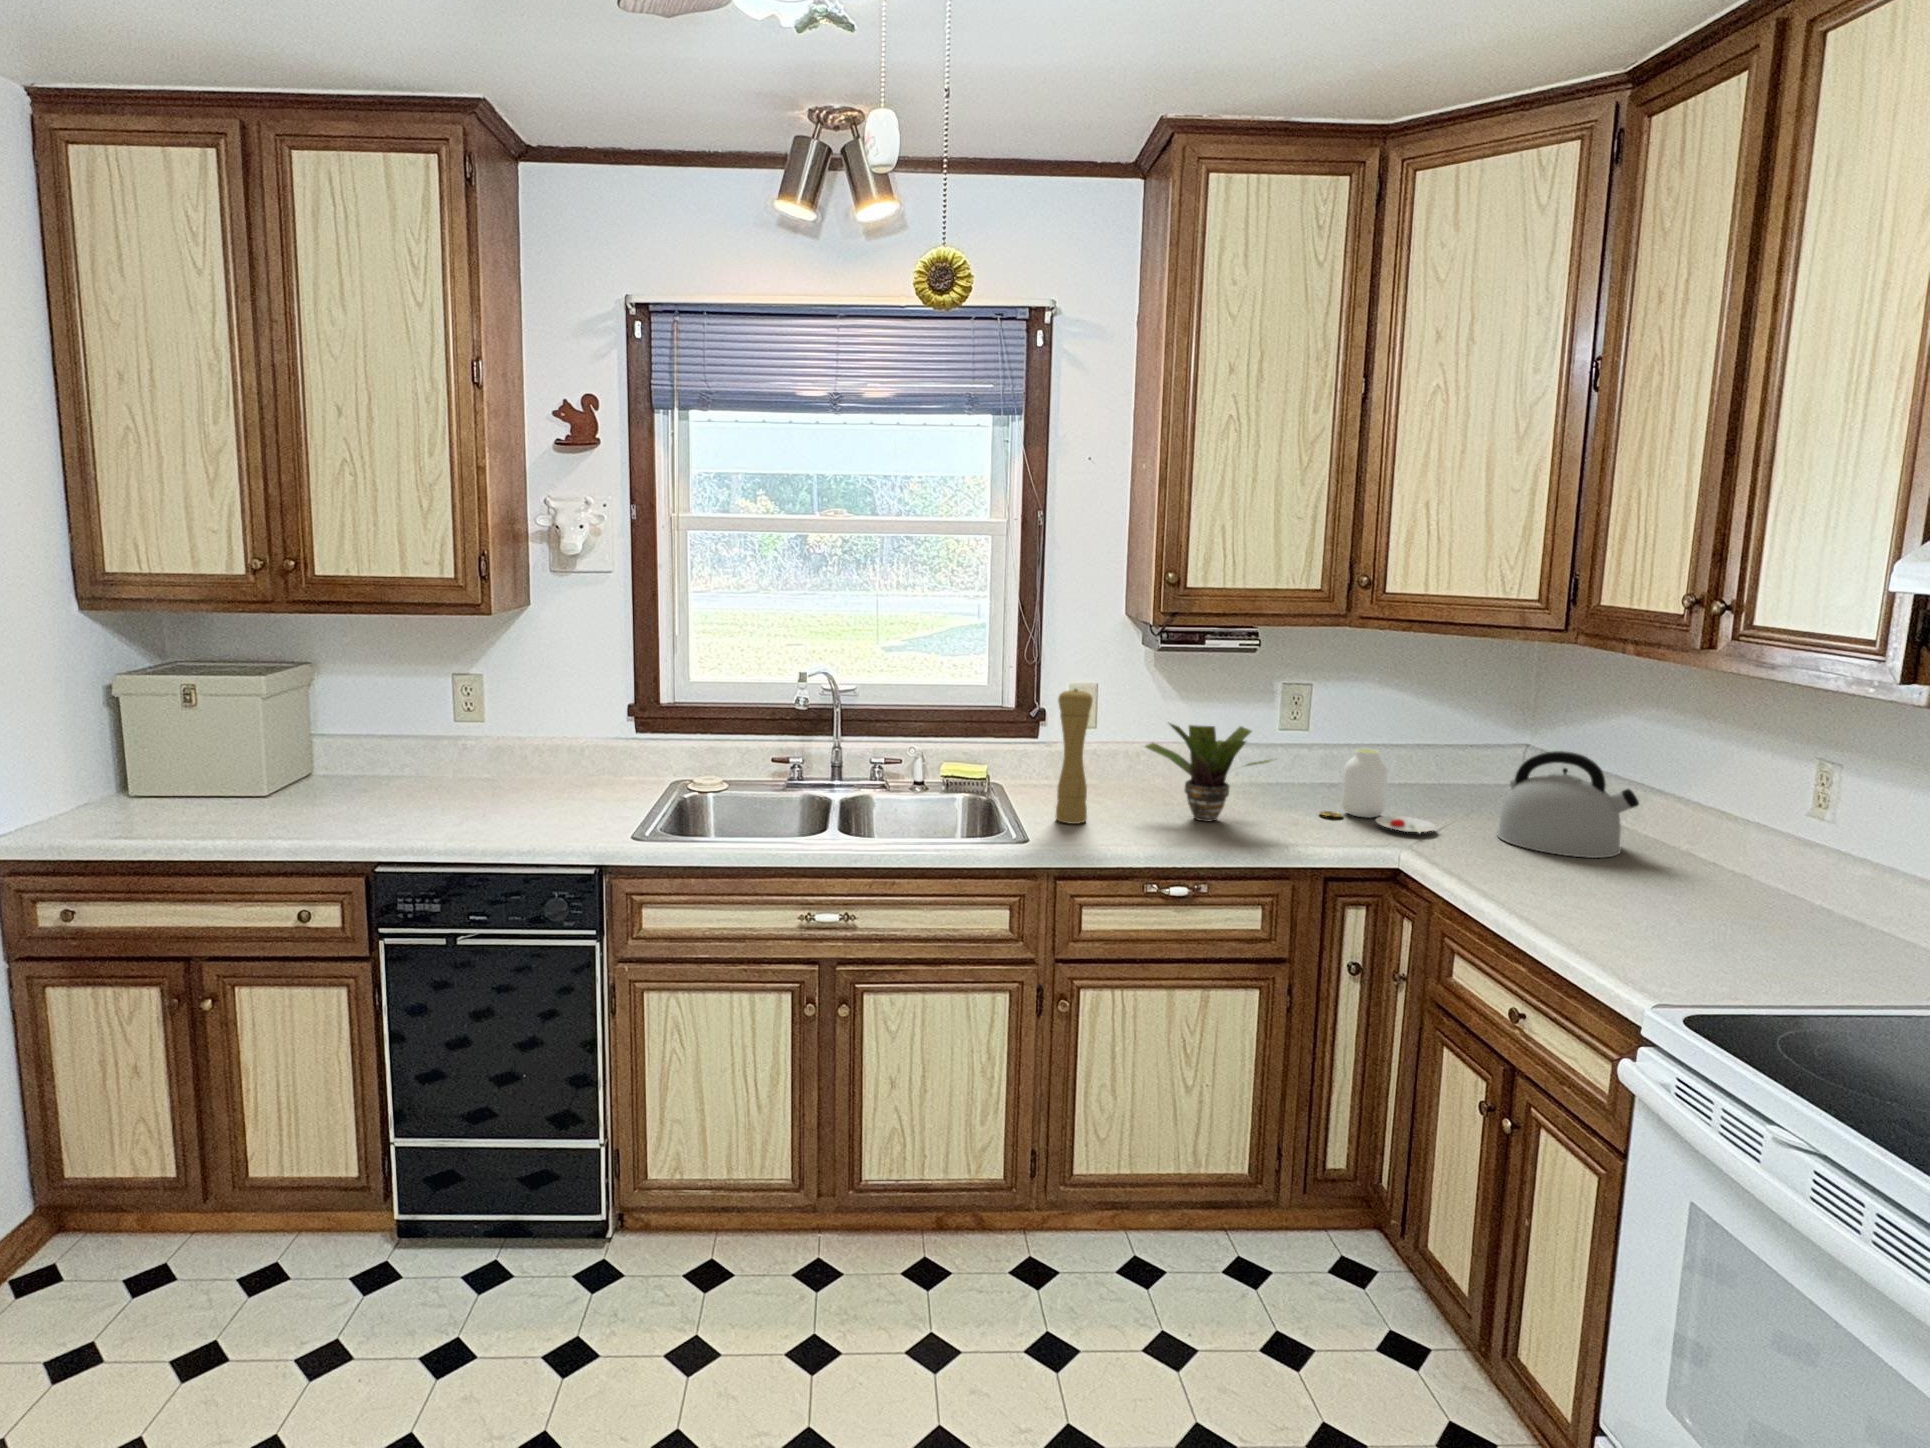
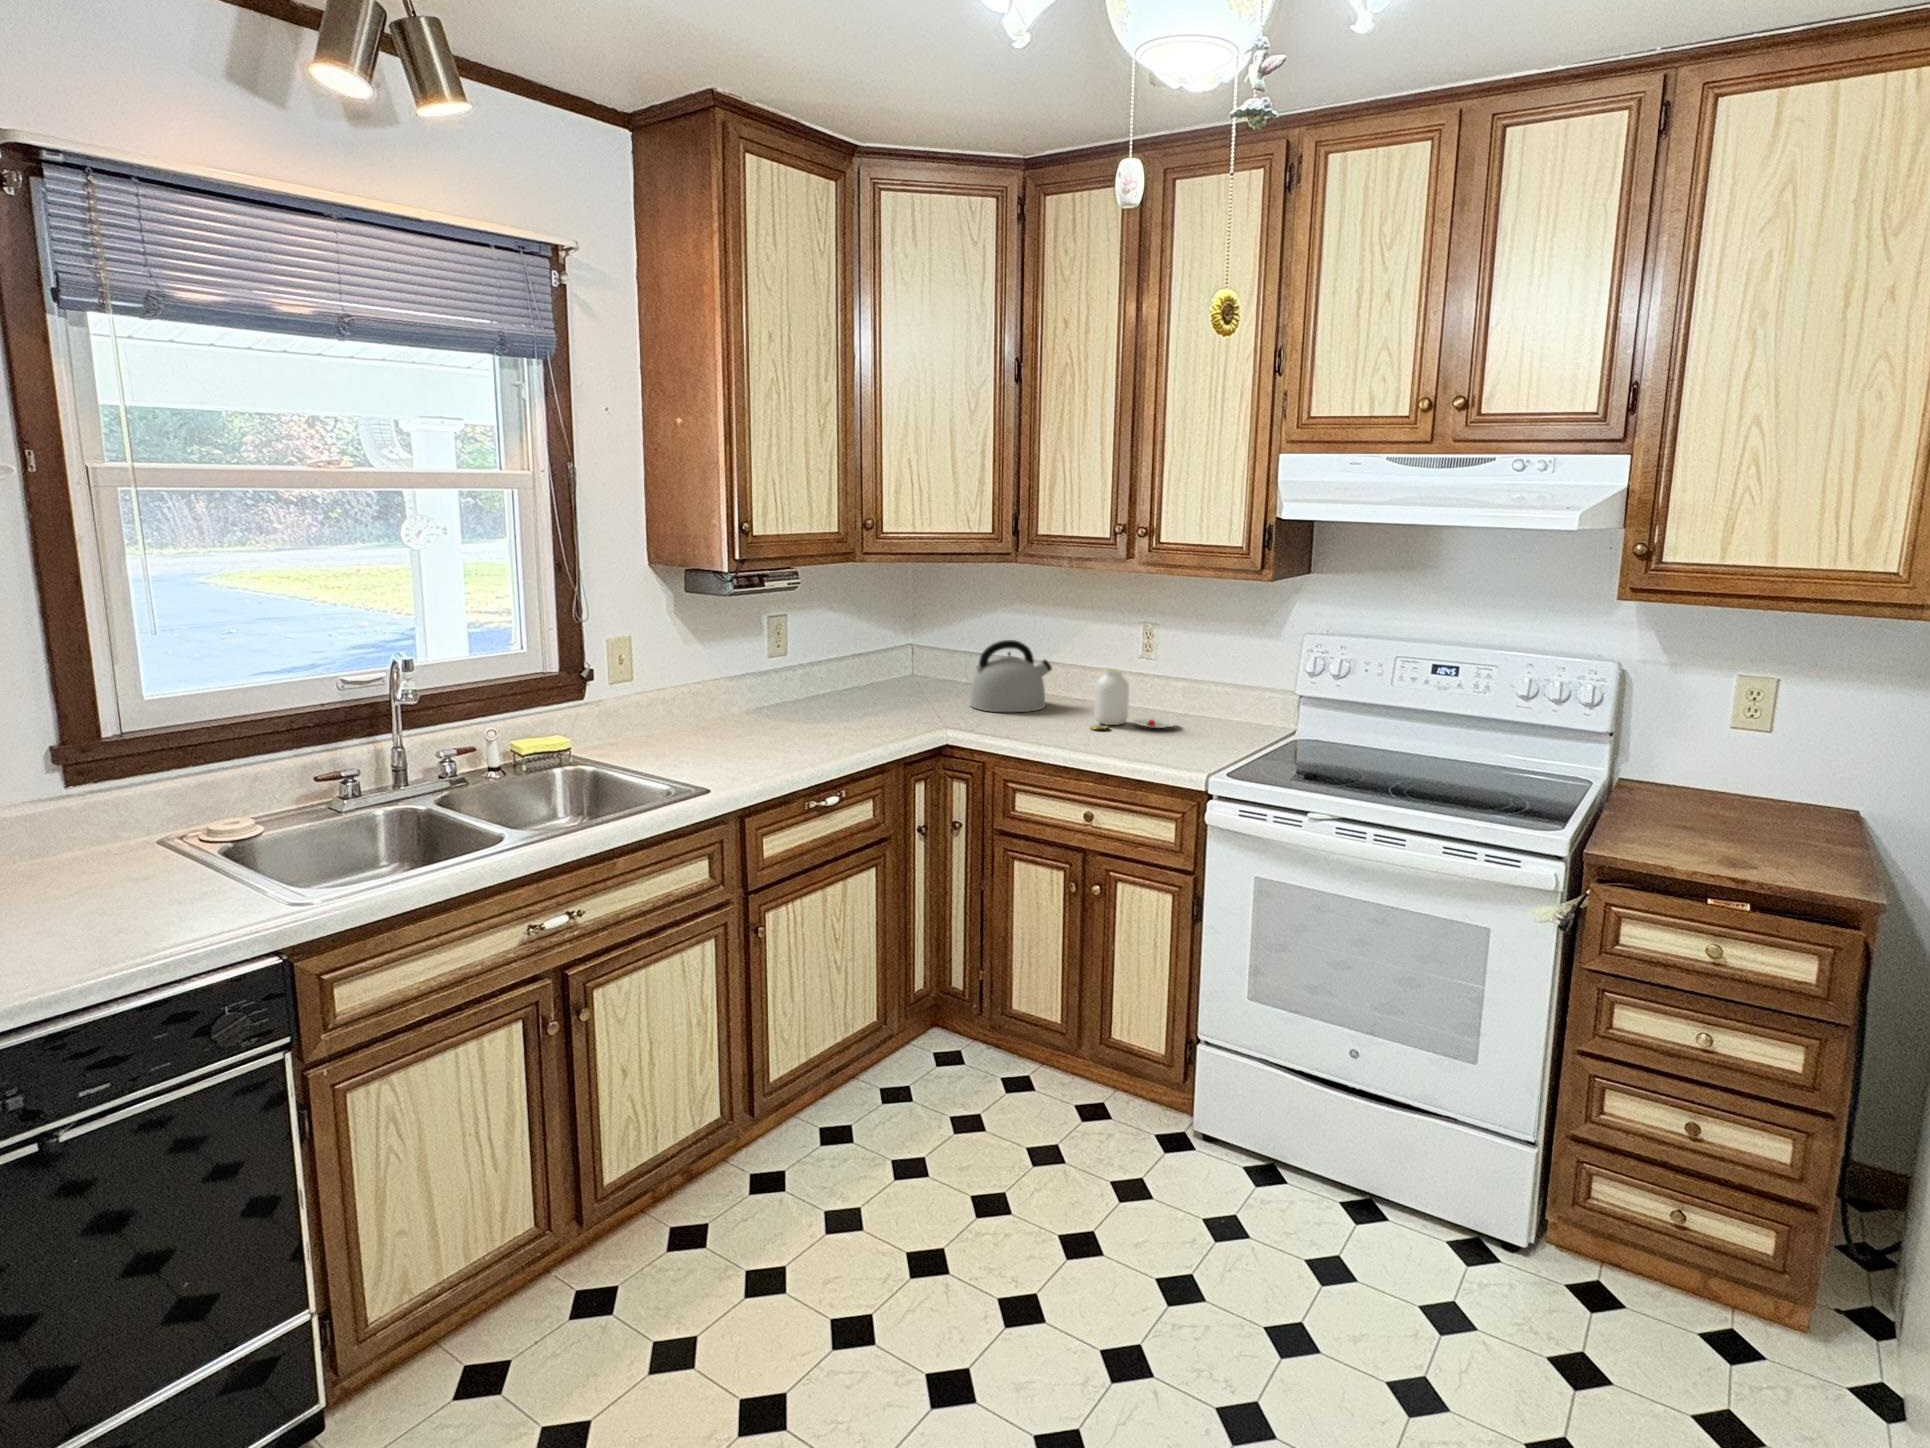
pepper mill: present [1056,689,1093,824] -> none [687,637,722,768]
potted plant: present [1145,724,1272,822] -> none [739,654,854,742]
jar: present [1320,749,1436,833] -> present [1091,669,1178,729]

